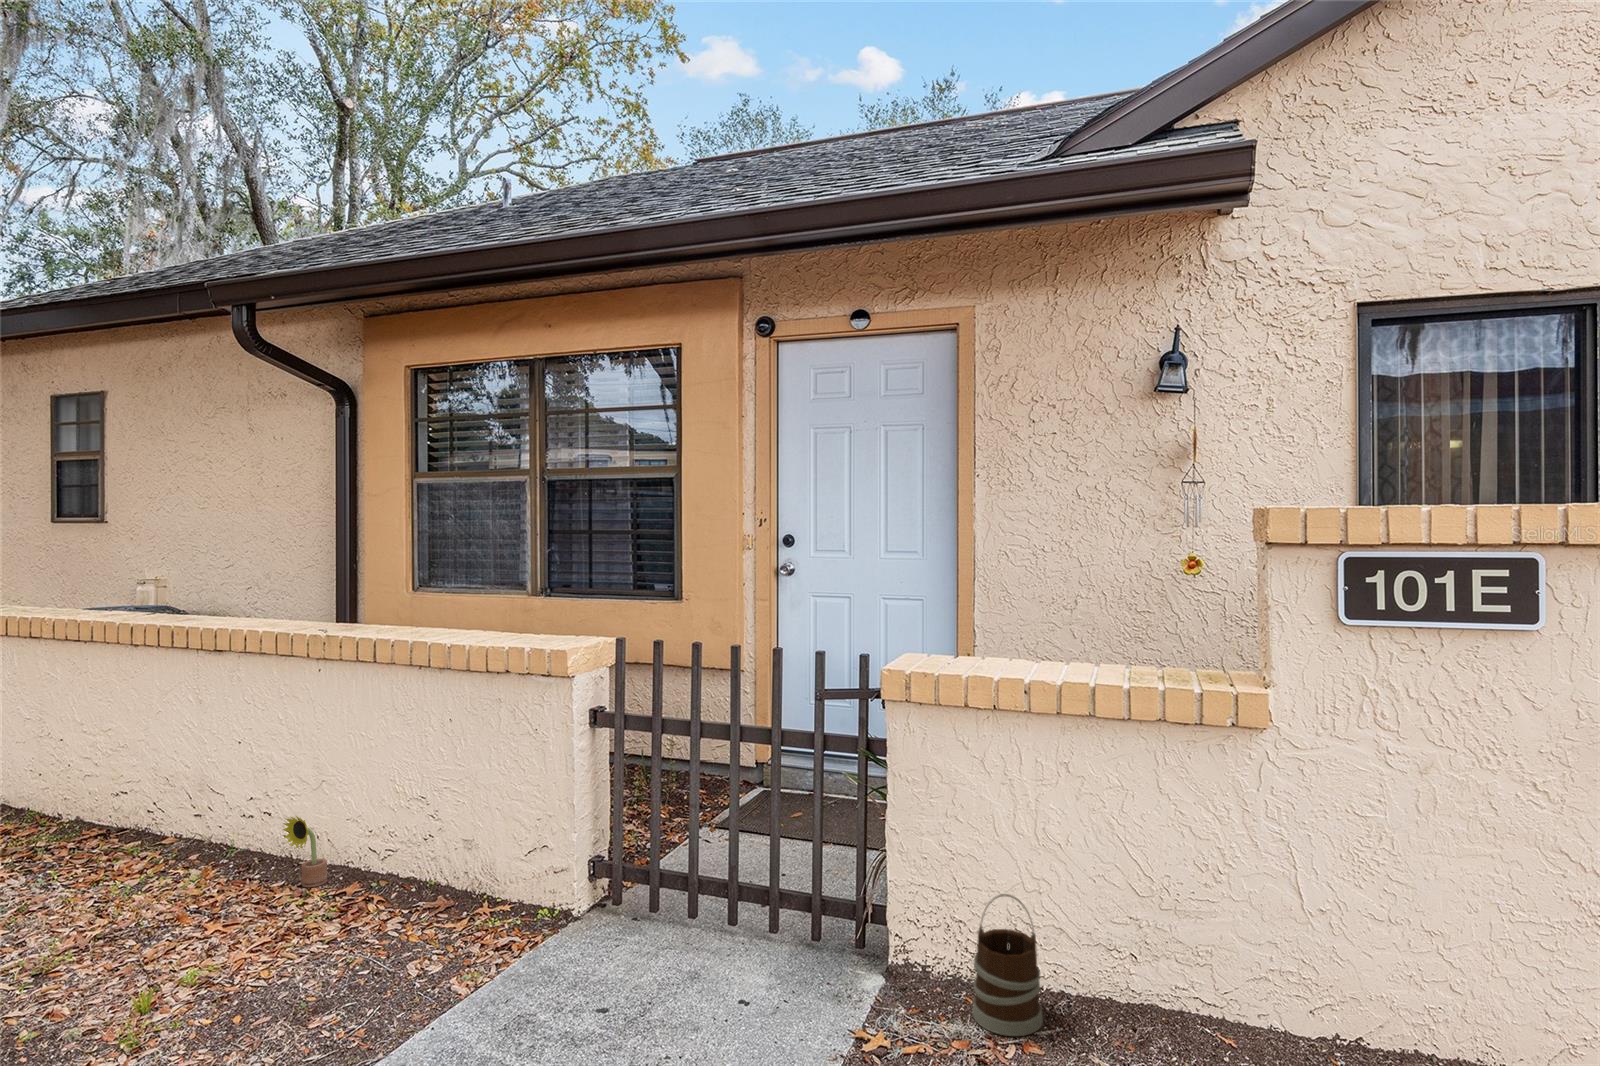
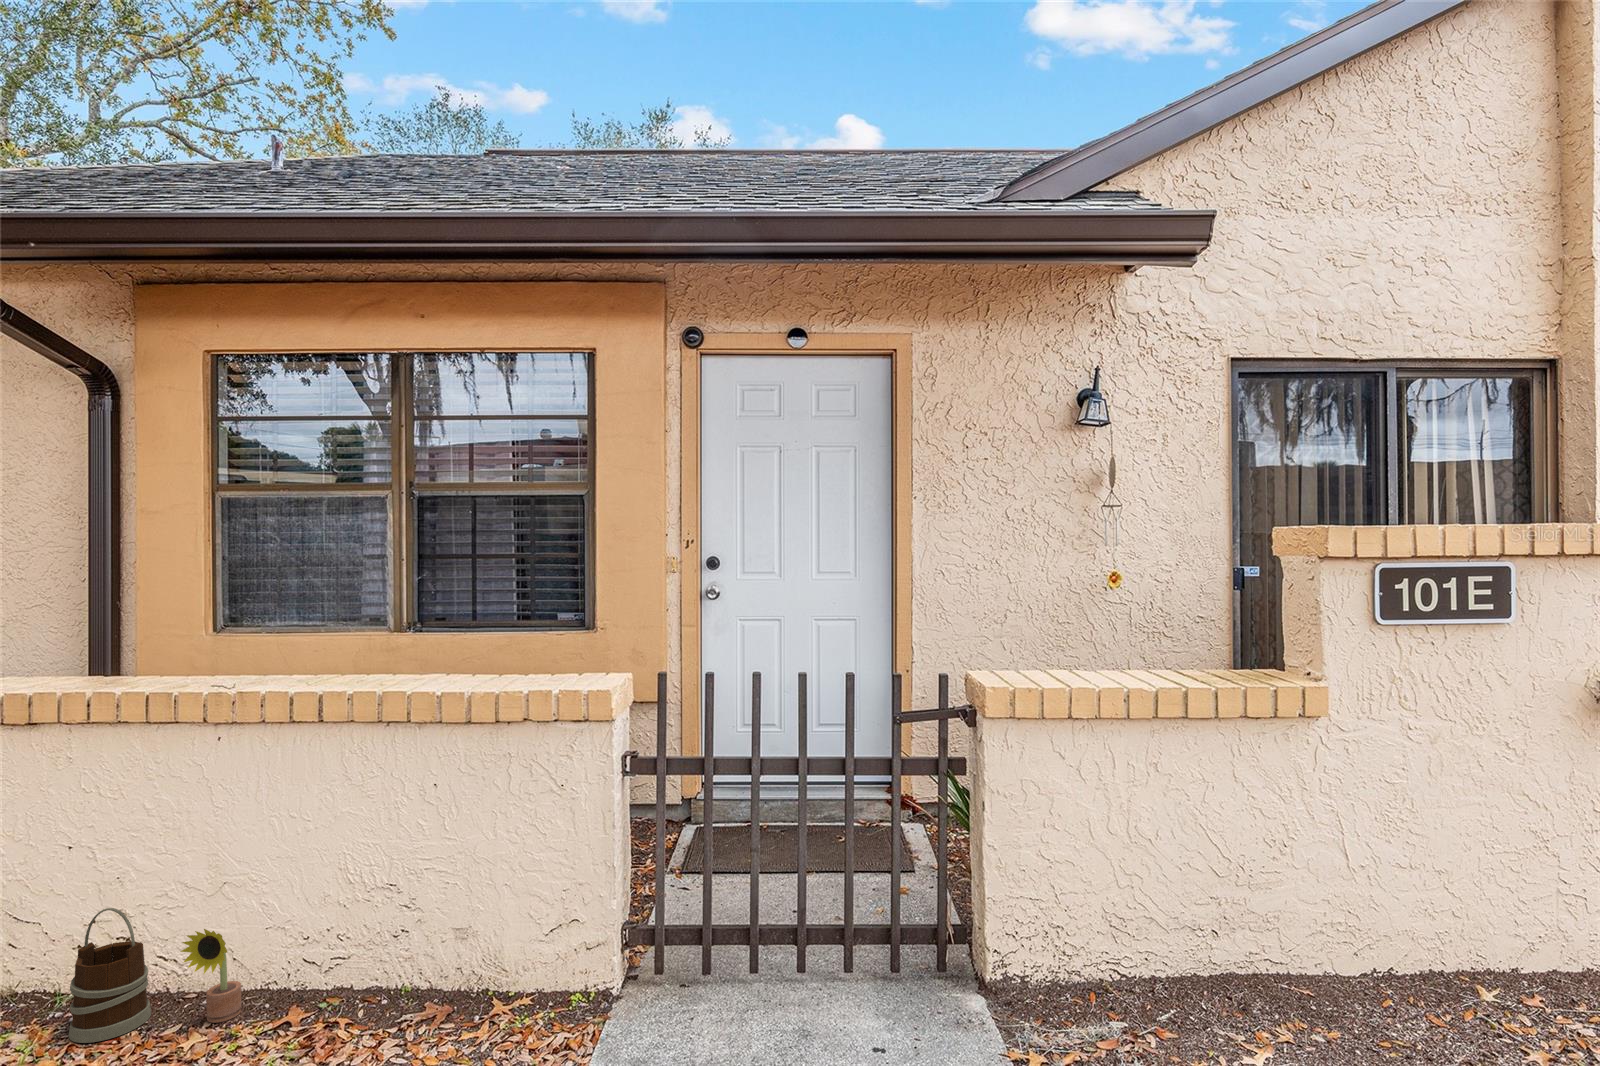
wooden bucket: present [972,894,1043,1036] -> present [69,908,151,1043]

